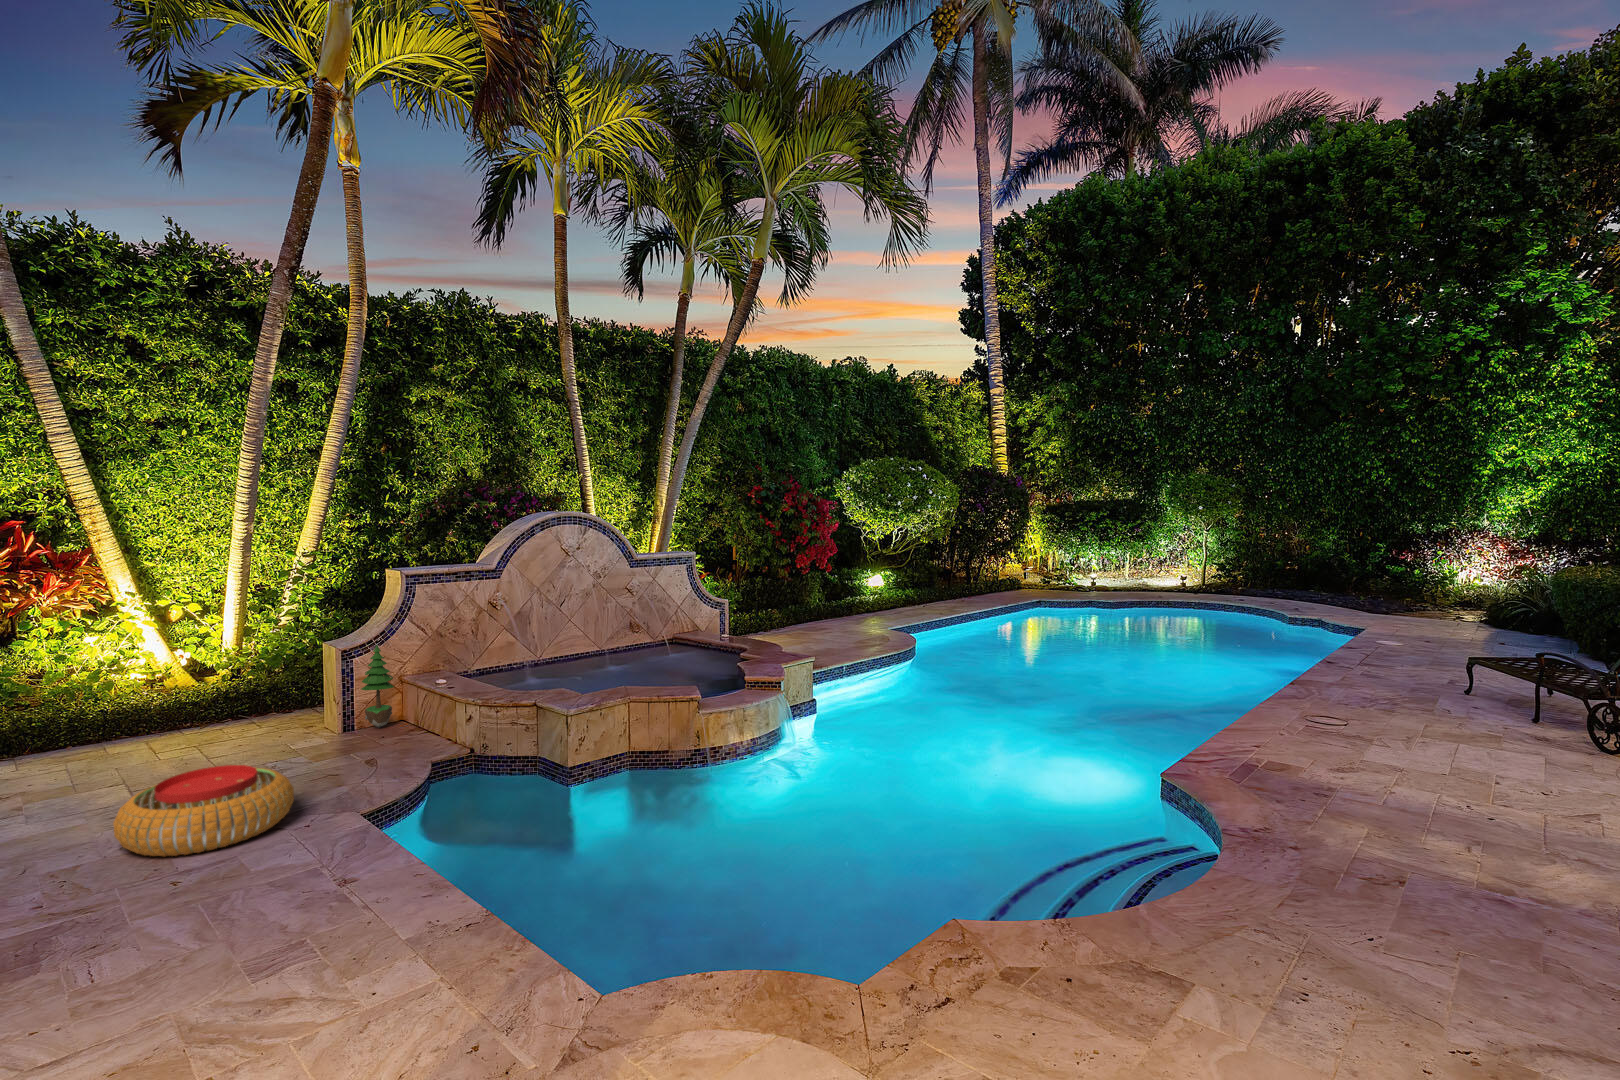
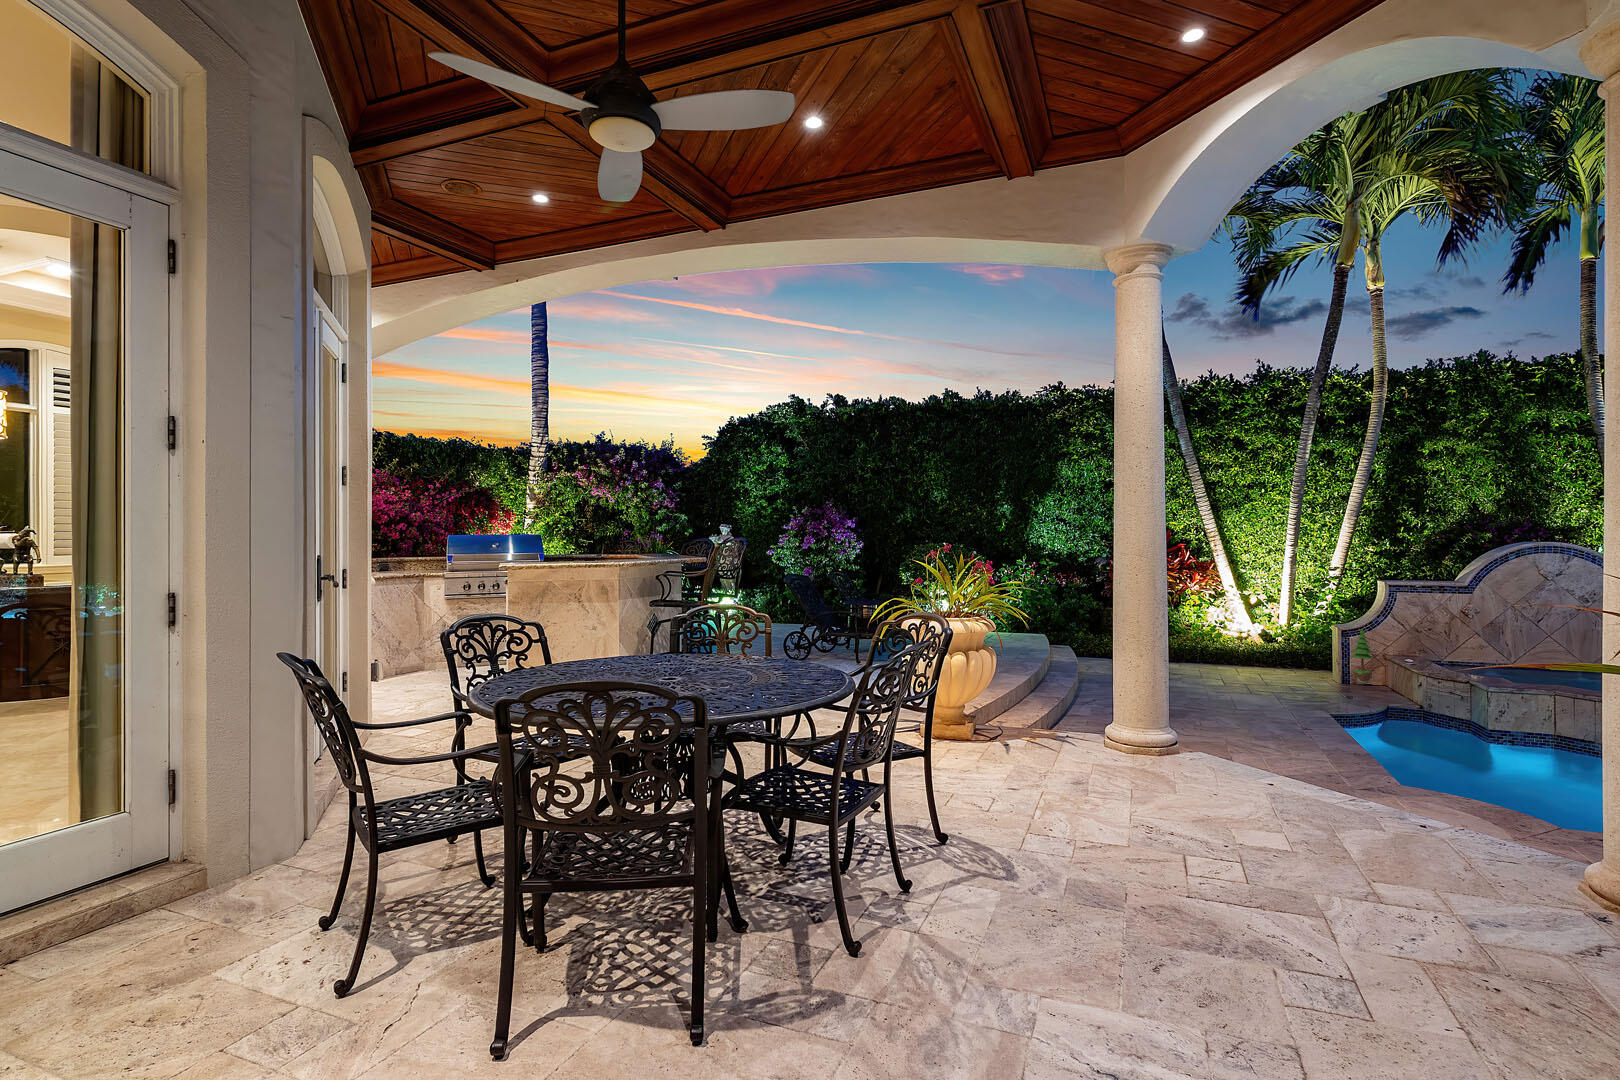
pouf: present [113,765,294,856] -> none [1209,671,1290,706]

